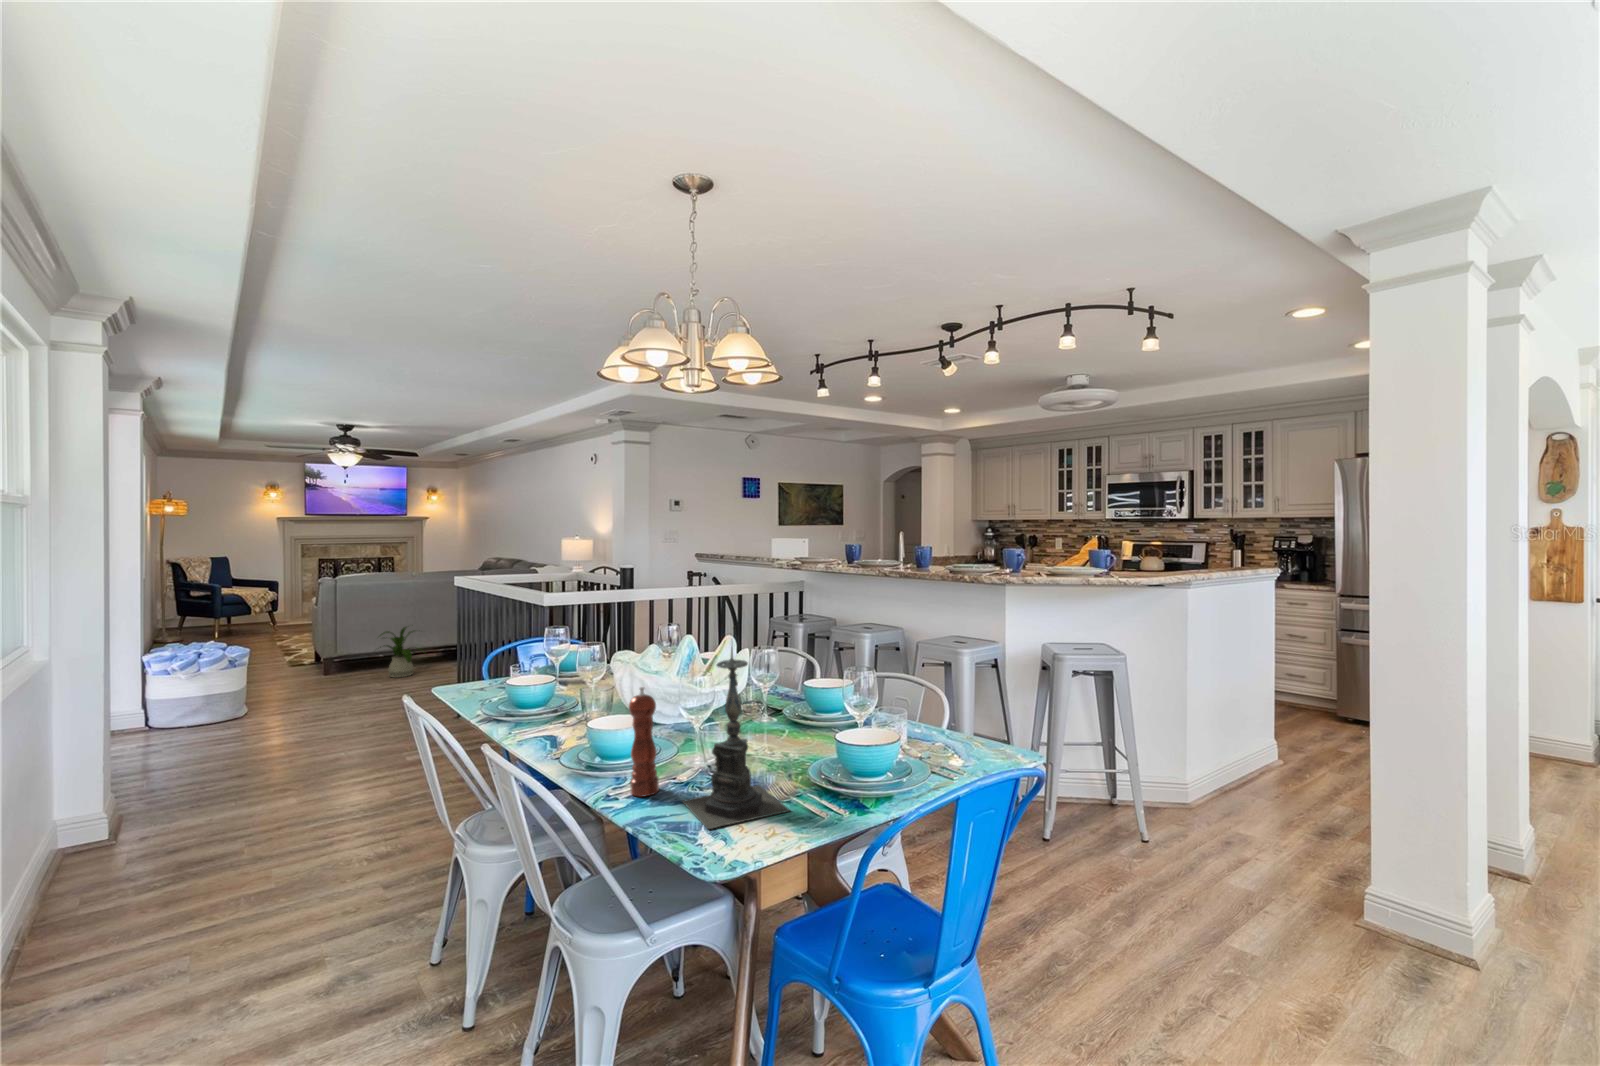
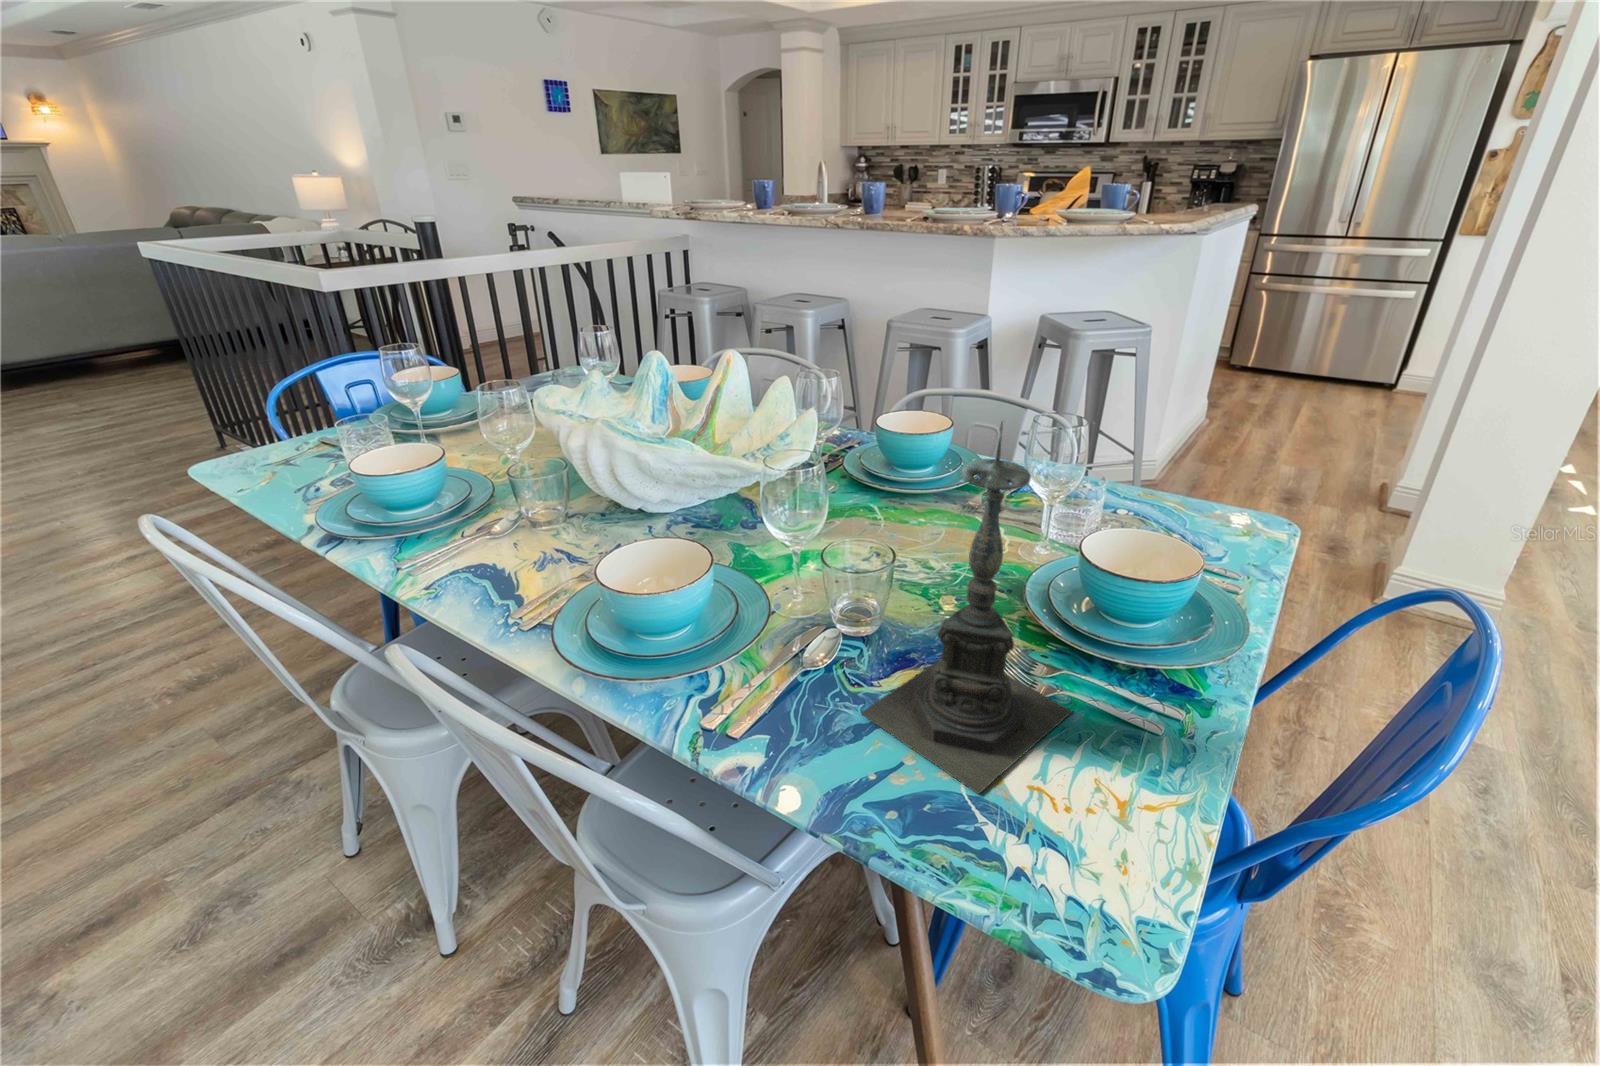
house plant: present [380,627,420,678] -> none [37,316,135,393]
pepper mill: present [629,687,659,797] -> none [734,519,794,710]

